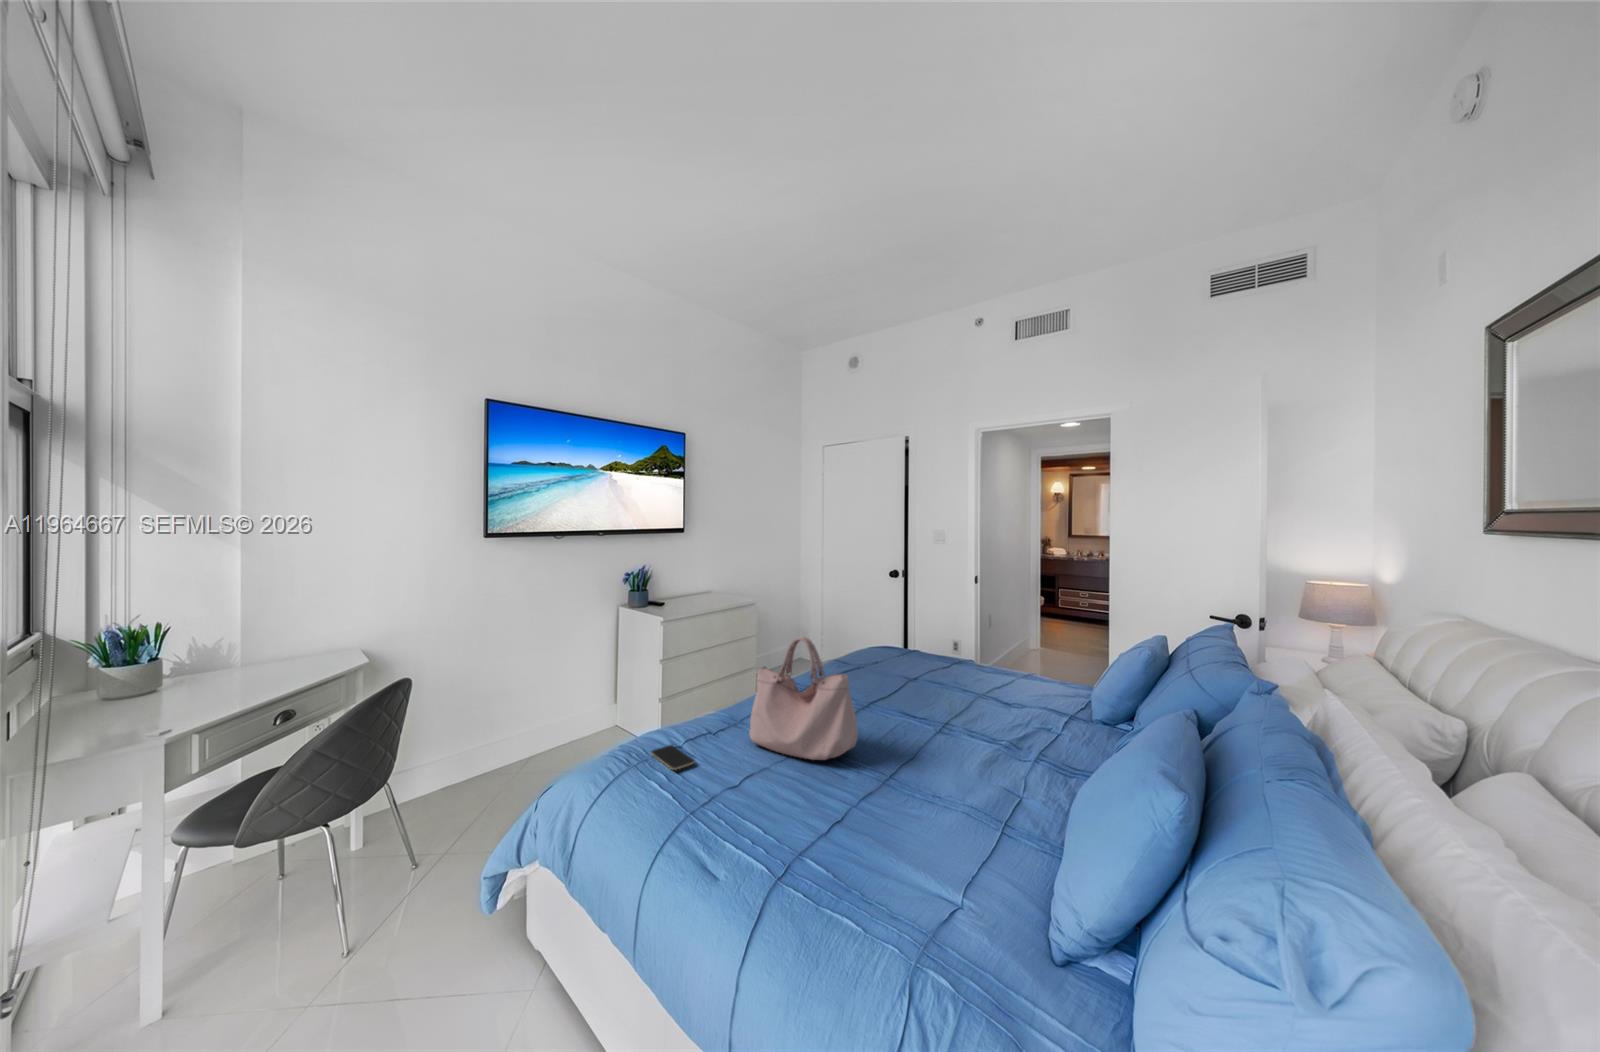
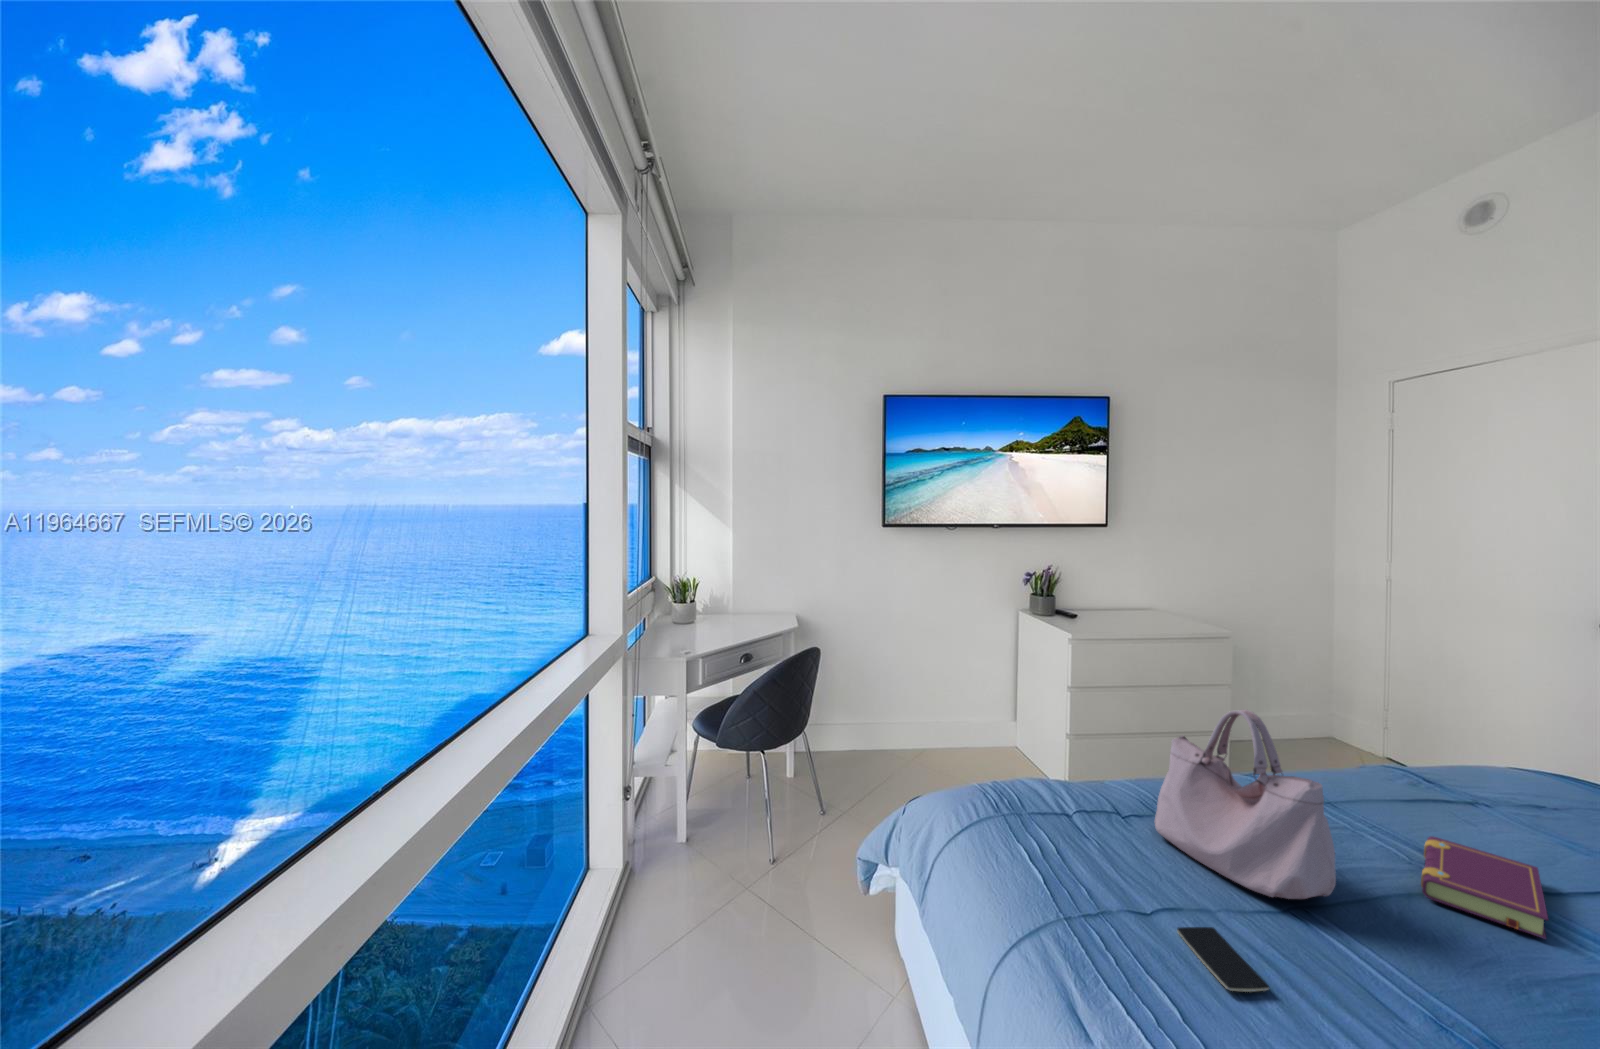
book: none [888,698,943,736] -> present [1421,836,1548,939]
smartphone: present [651,745,695,770] -> present [1177,927,1269,992]

